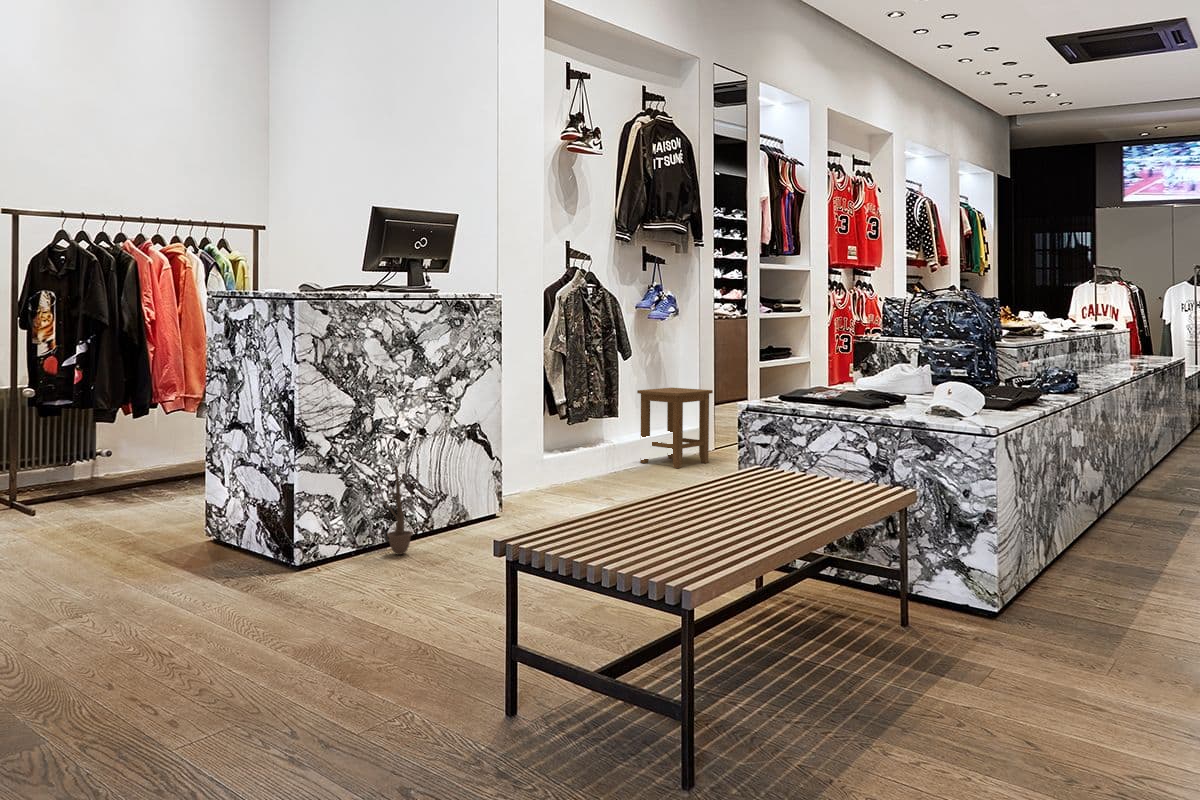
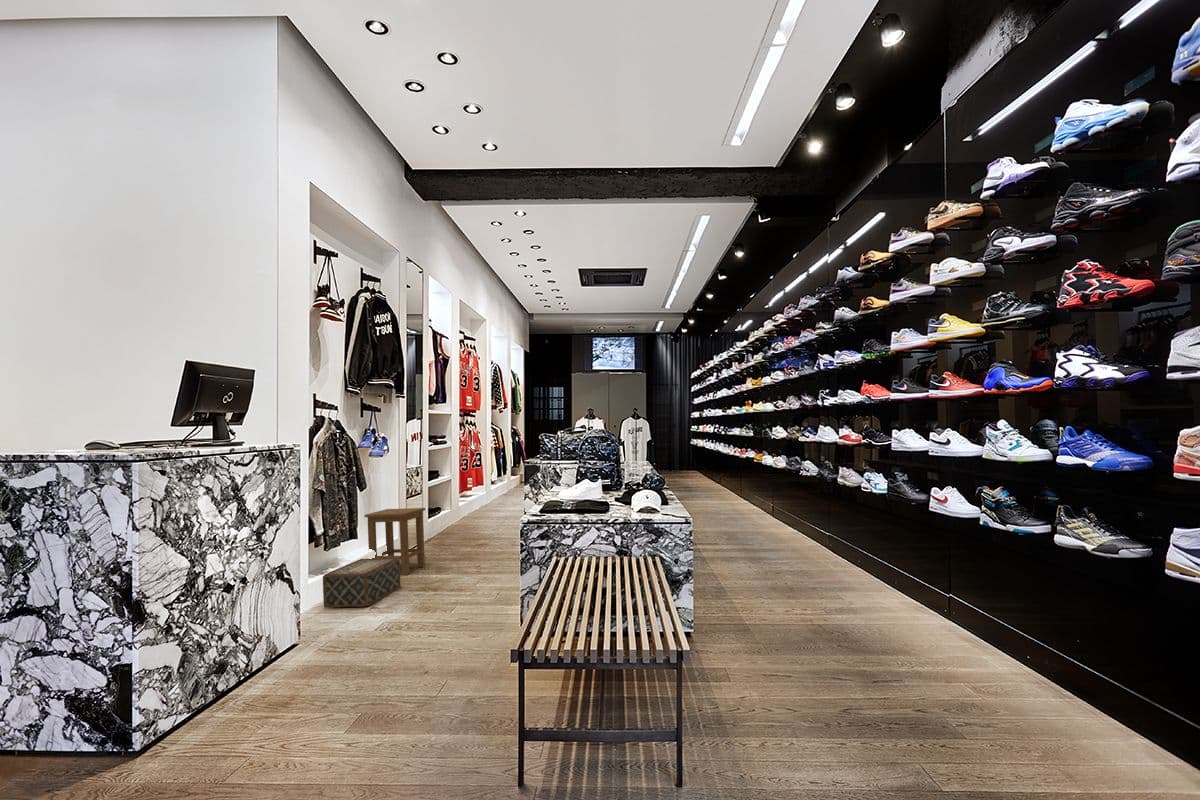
woven basket: none [560,440,657,491] -> present [323,558,401,608]
decorative plant: present [364,465,424,556] -> none [208,619,263,722]

